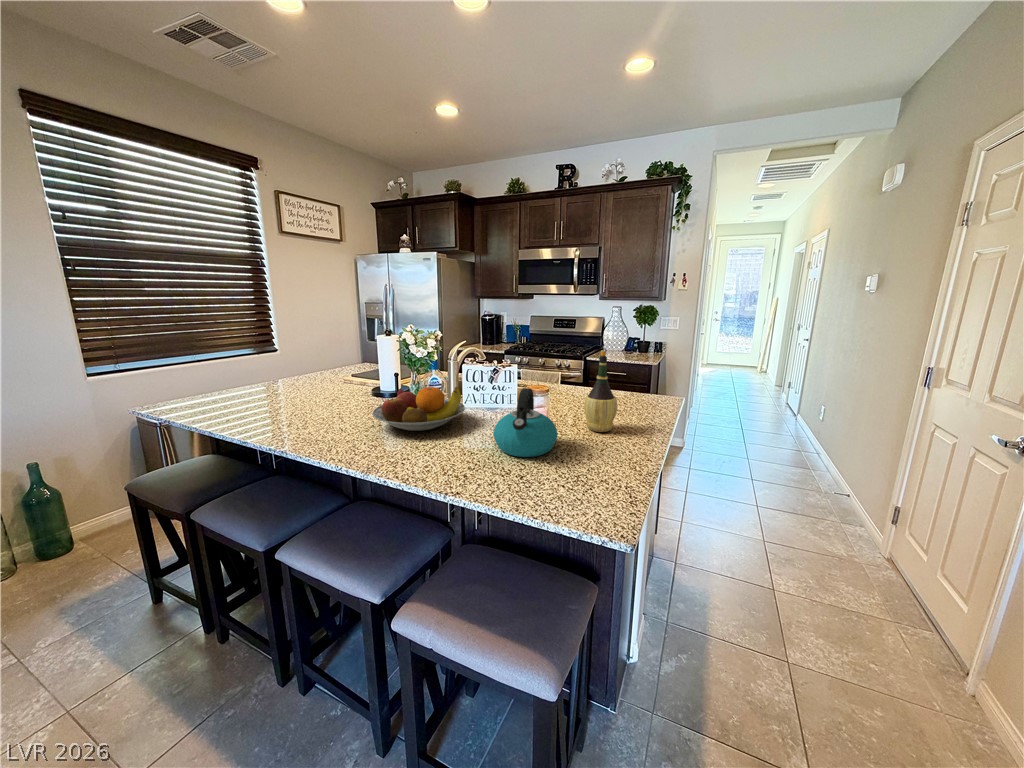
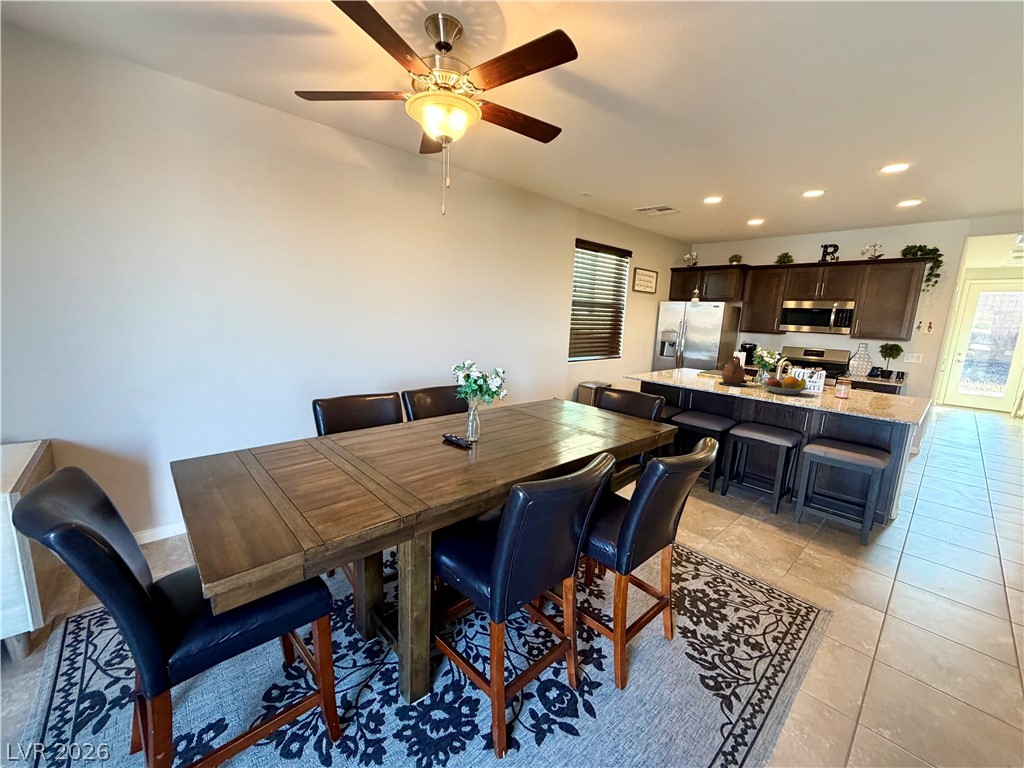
ceramic pitcher: none [321,347,383,413] -> present [719,356,746,386]
wine bottle: present [584,351,617,432] -> none [877,365,898,403]
kettle: present [494,388,557,457] -> none [835,378,870,405]

